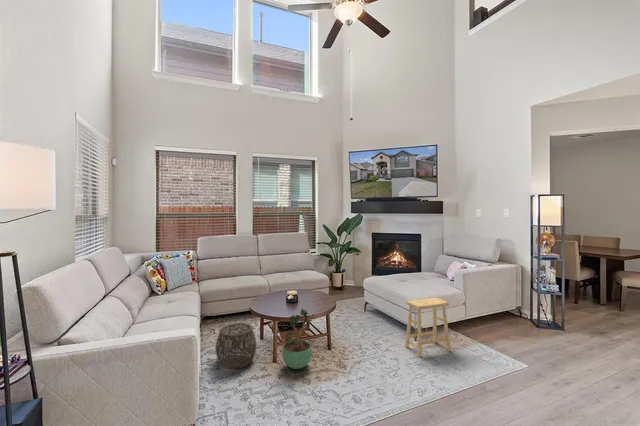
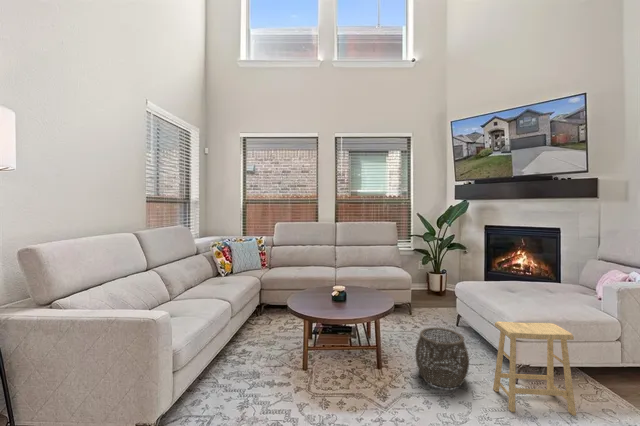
potted plant: present [282,309,314,369] -> none [307,310,352,385]
woven basket: present [216,323,256,370] -> present [415,328,469,388]

